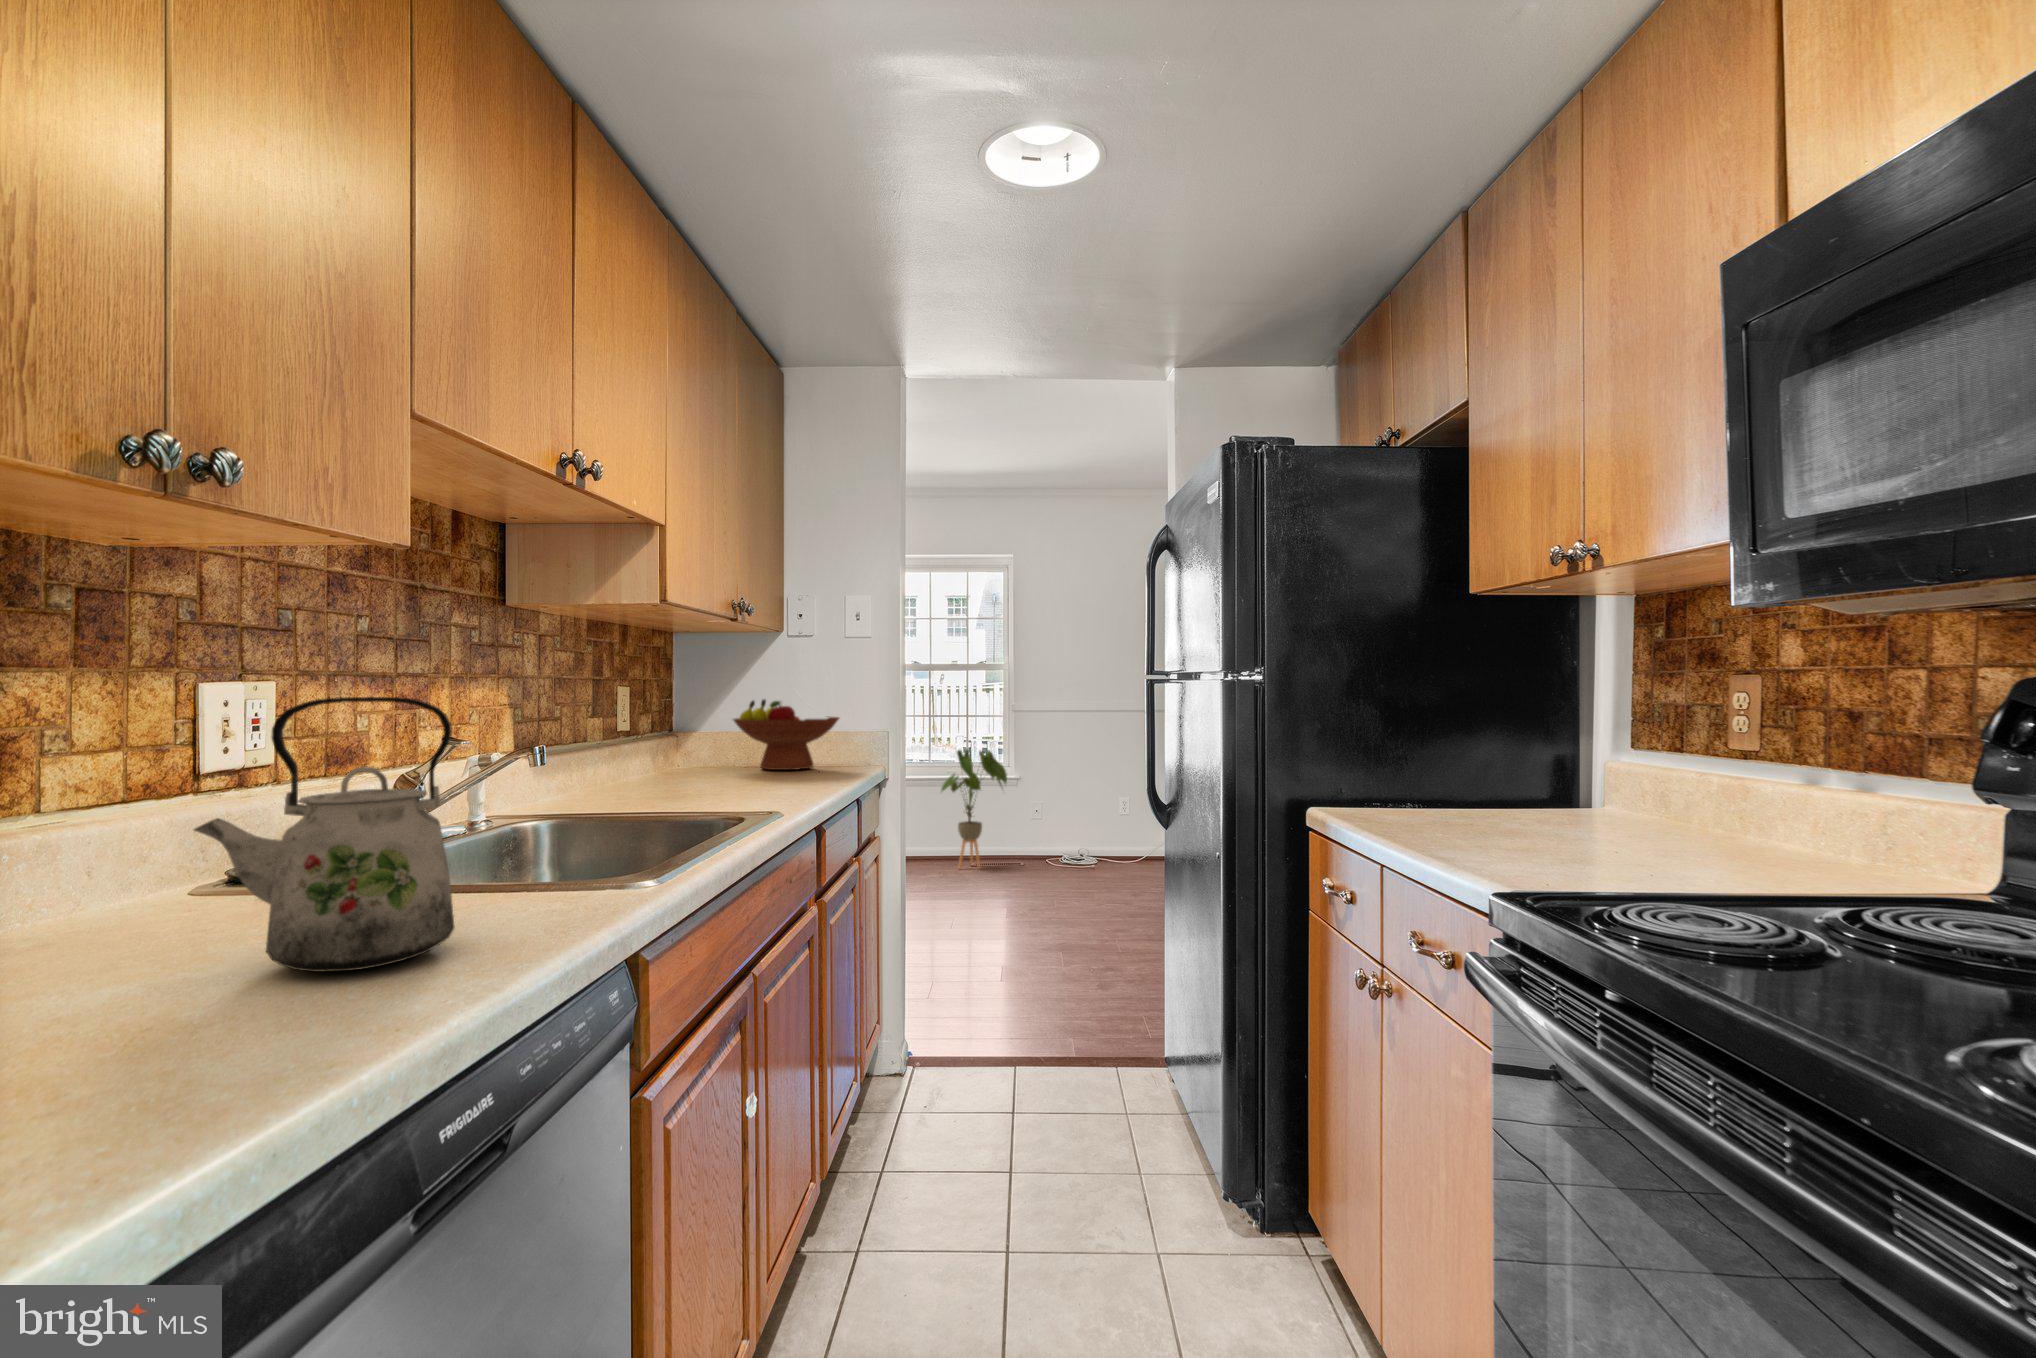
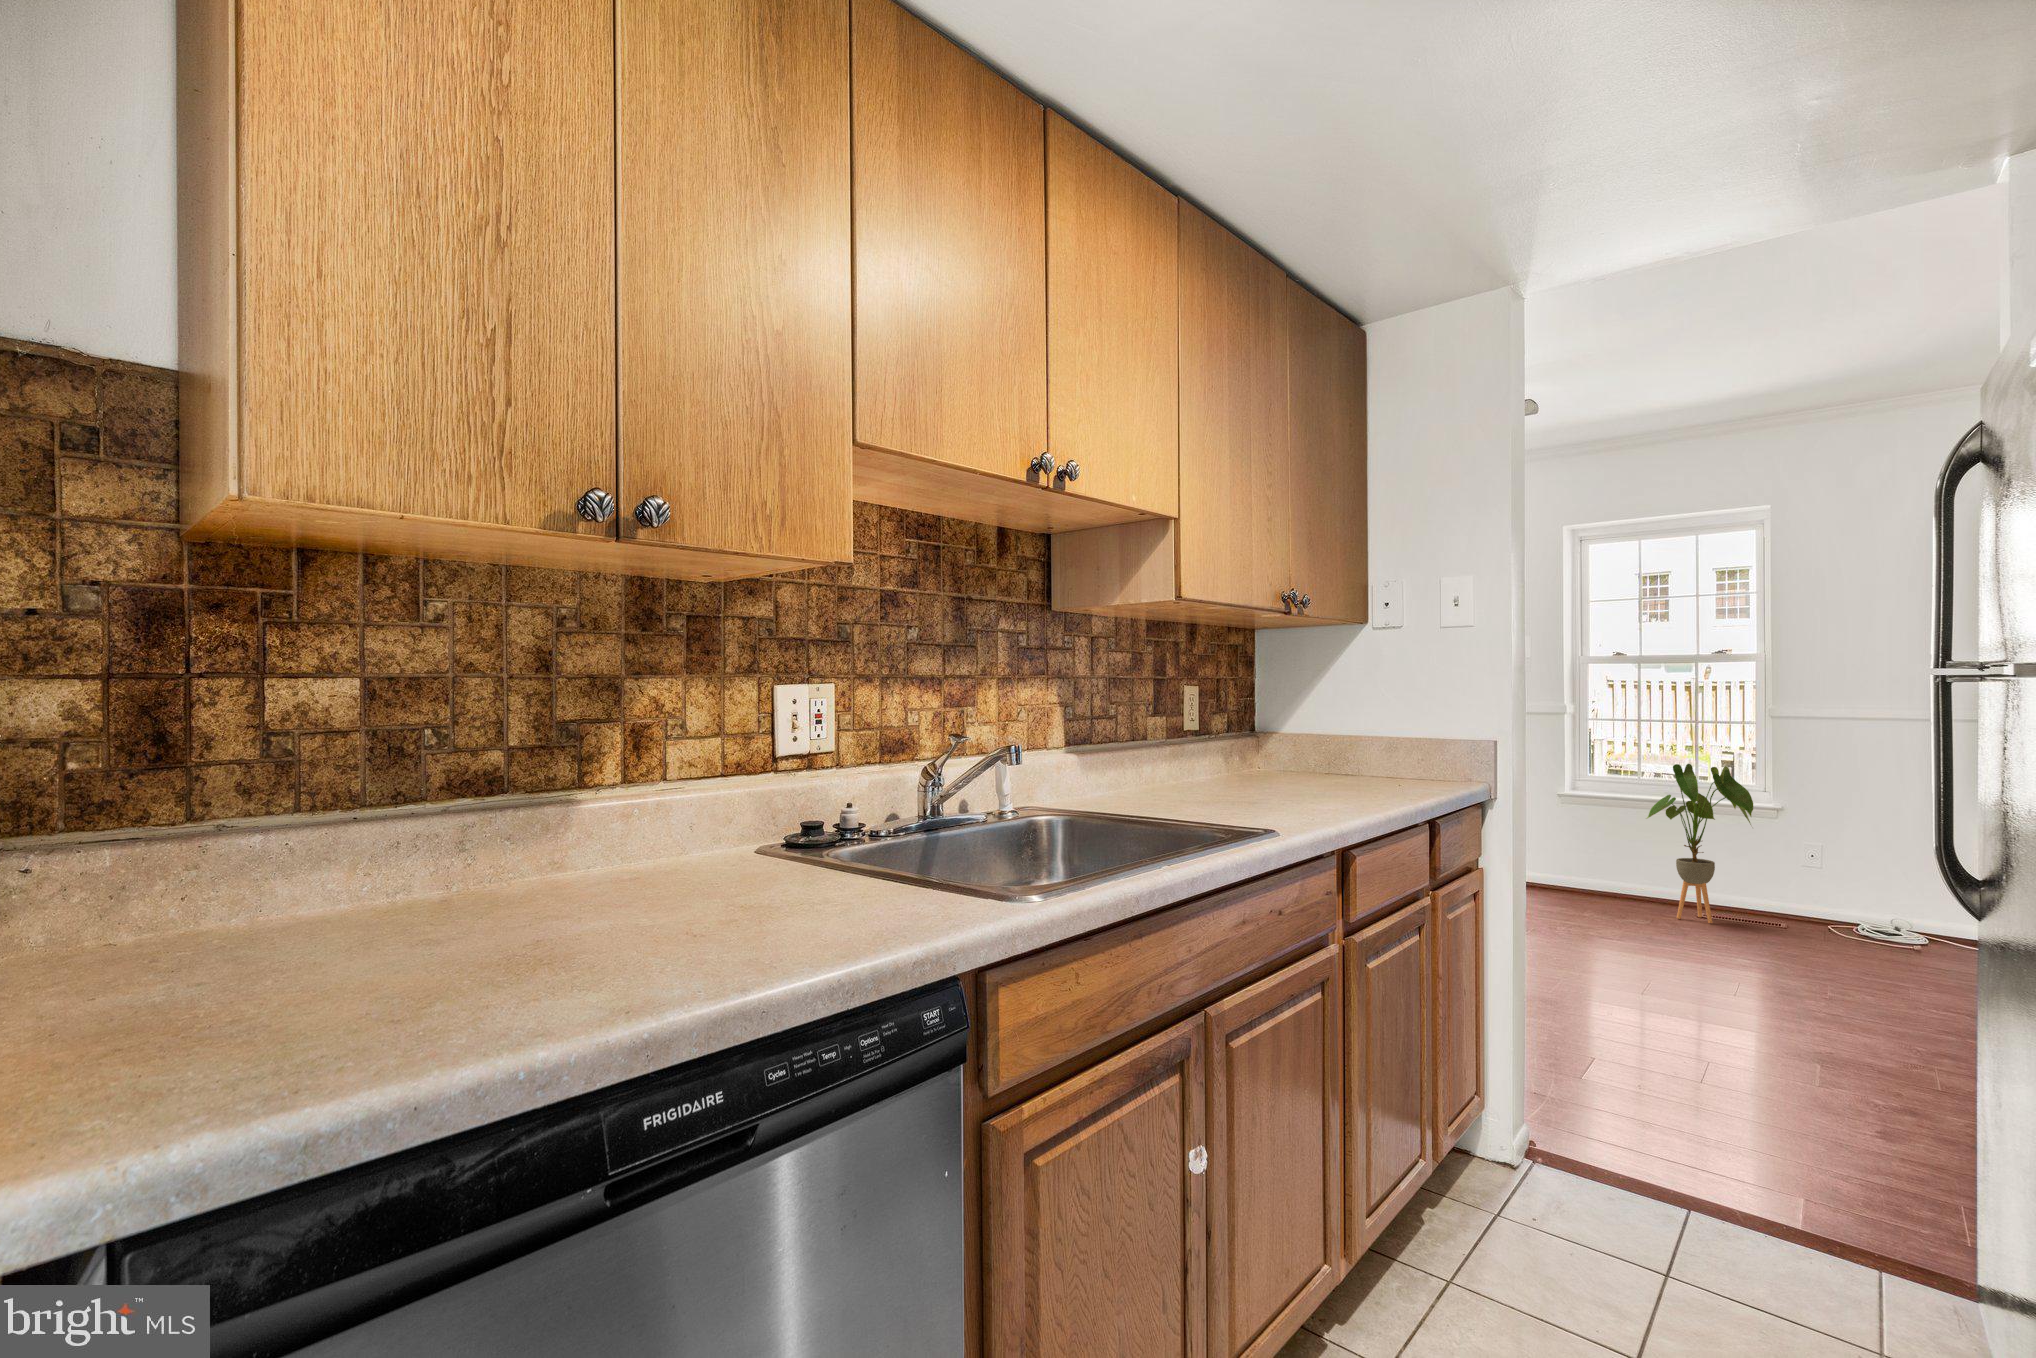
kettle: present [194,697,454,972] -> none [659,700,827,936]
fruit bowl: present [733,699,839,770] -> none [1306,699,1433,779]

